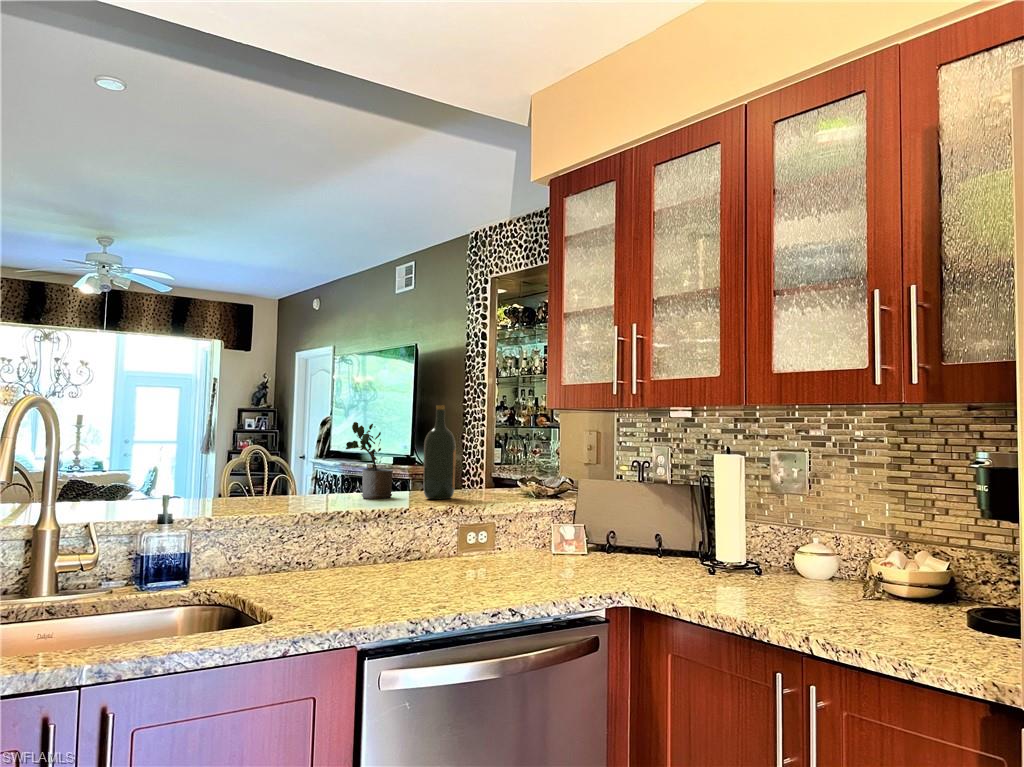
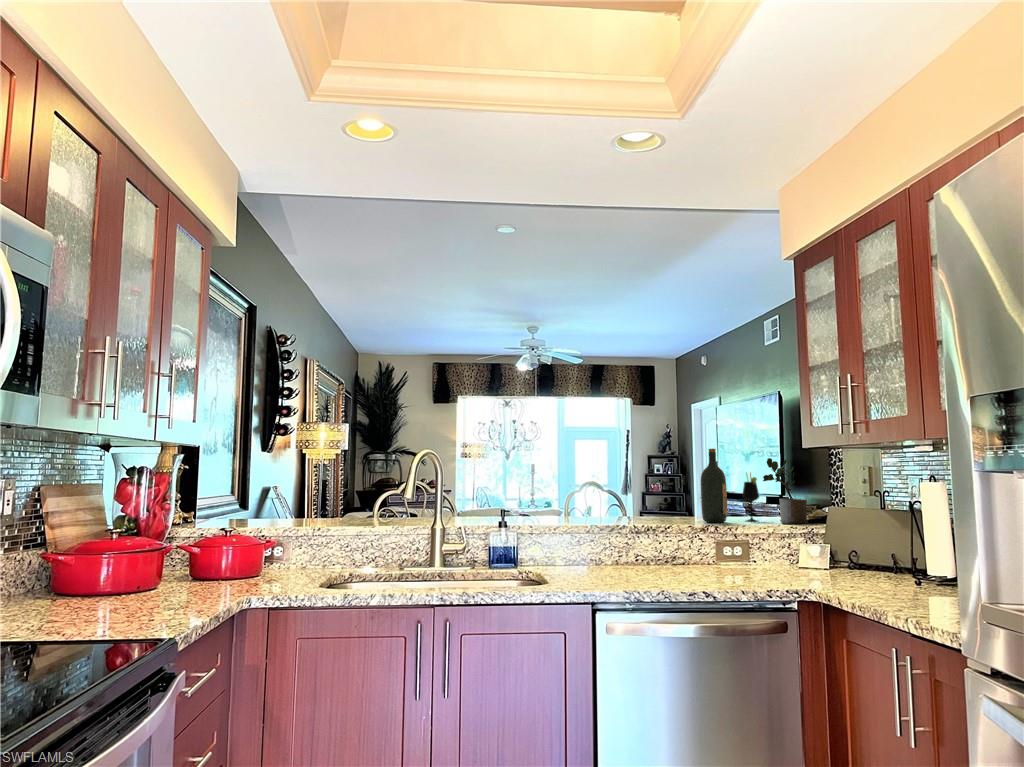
potted plant: present [346,422,393,499] -> present [763,458,808,524]
wine glass: none [466,436,487,495] -> present [743,473,759,521]

